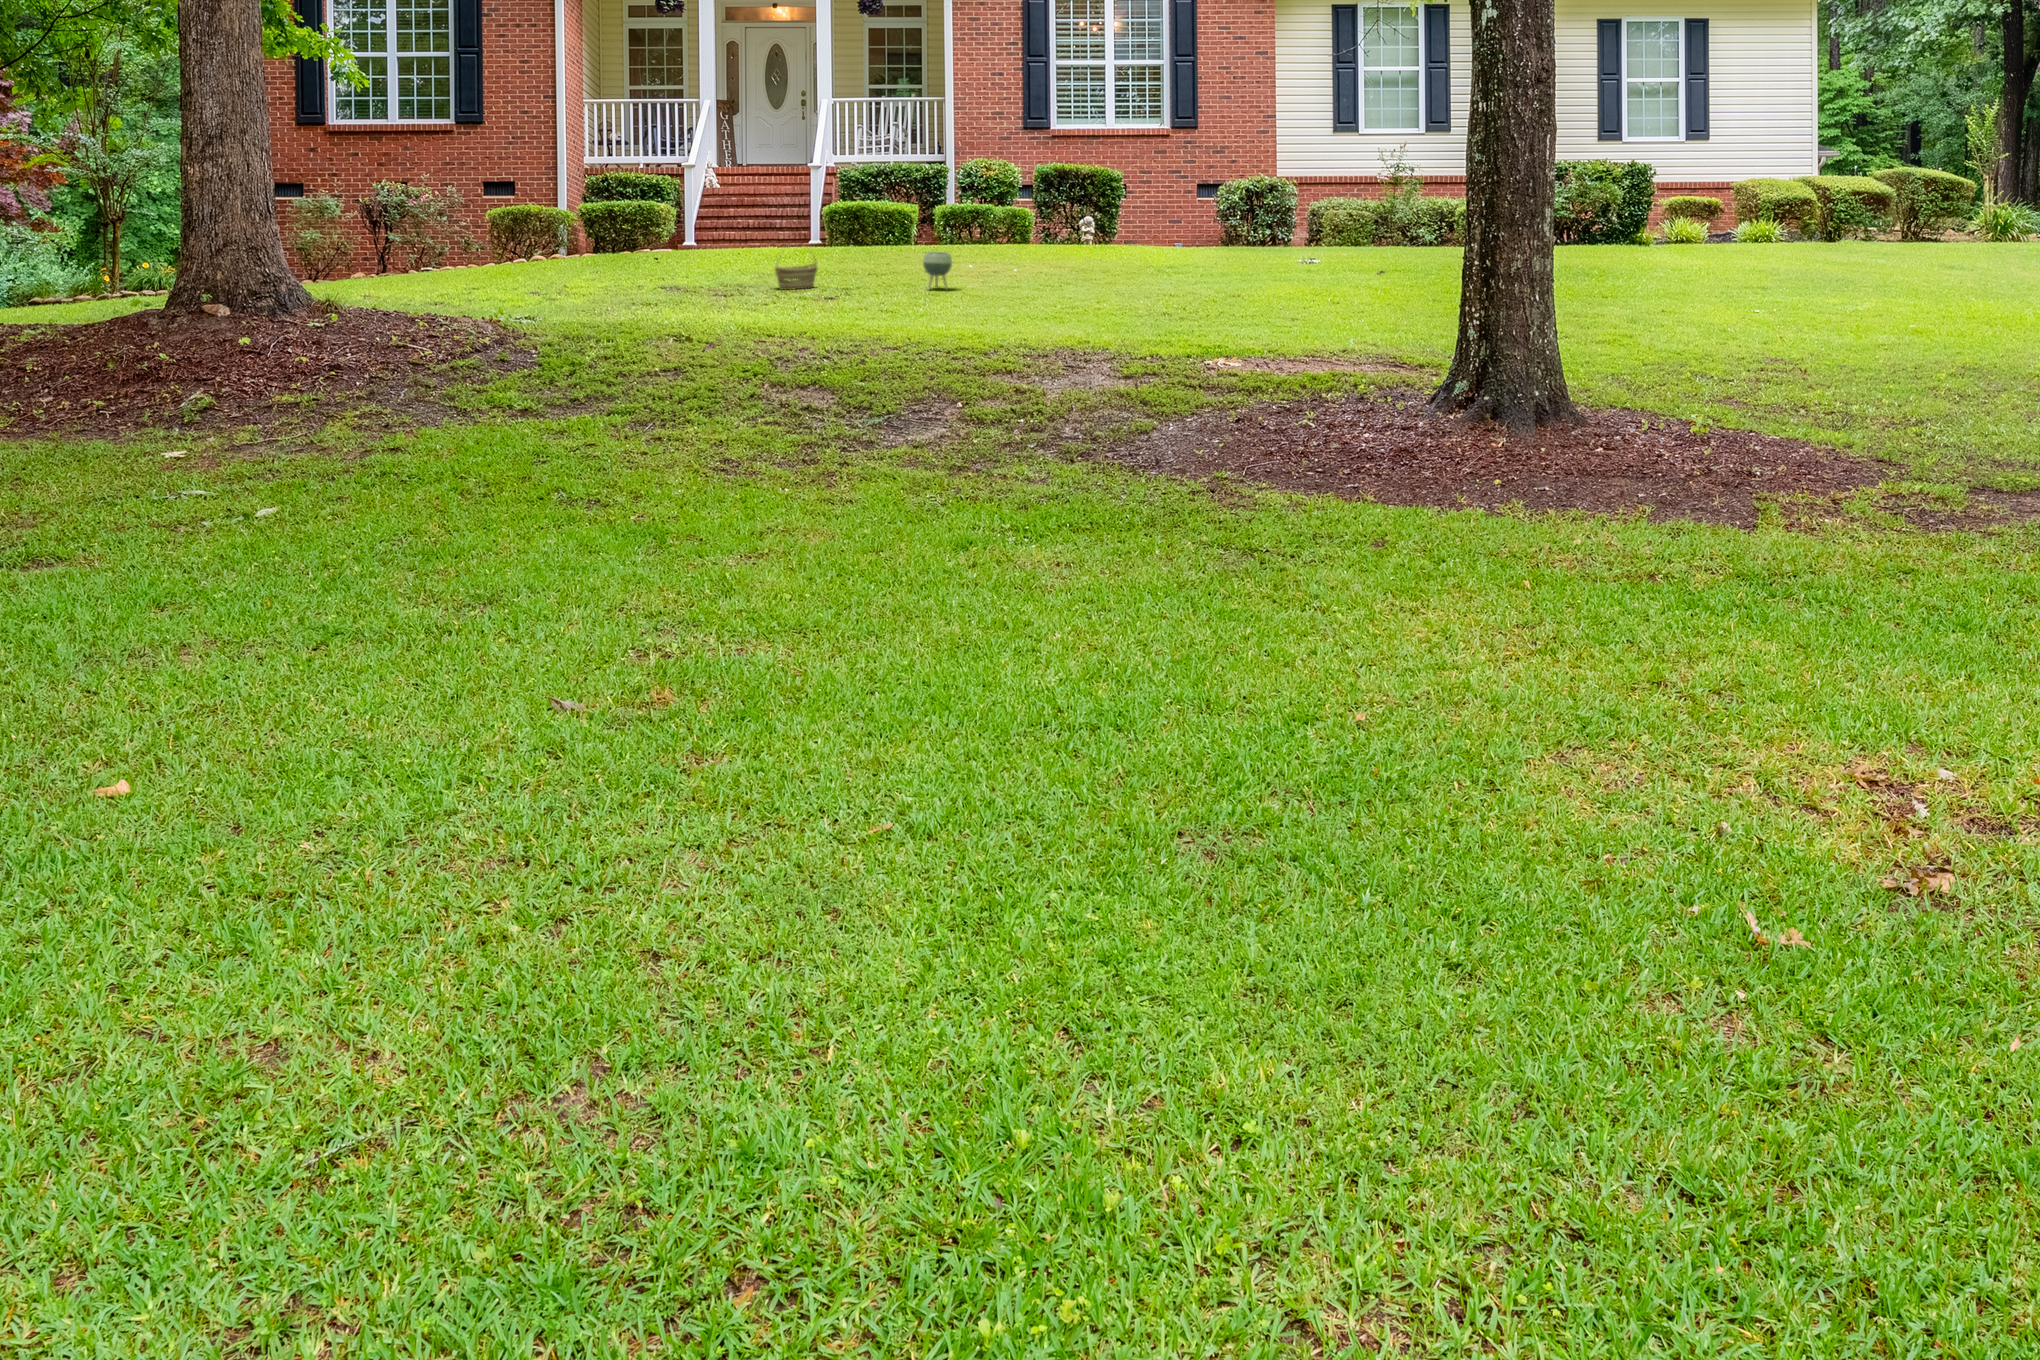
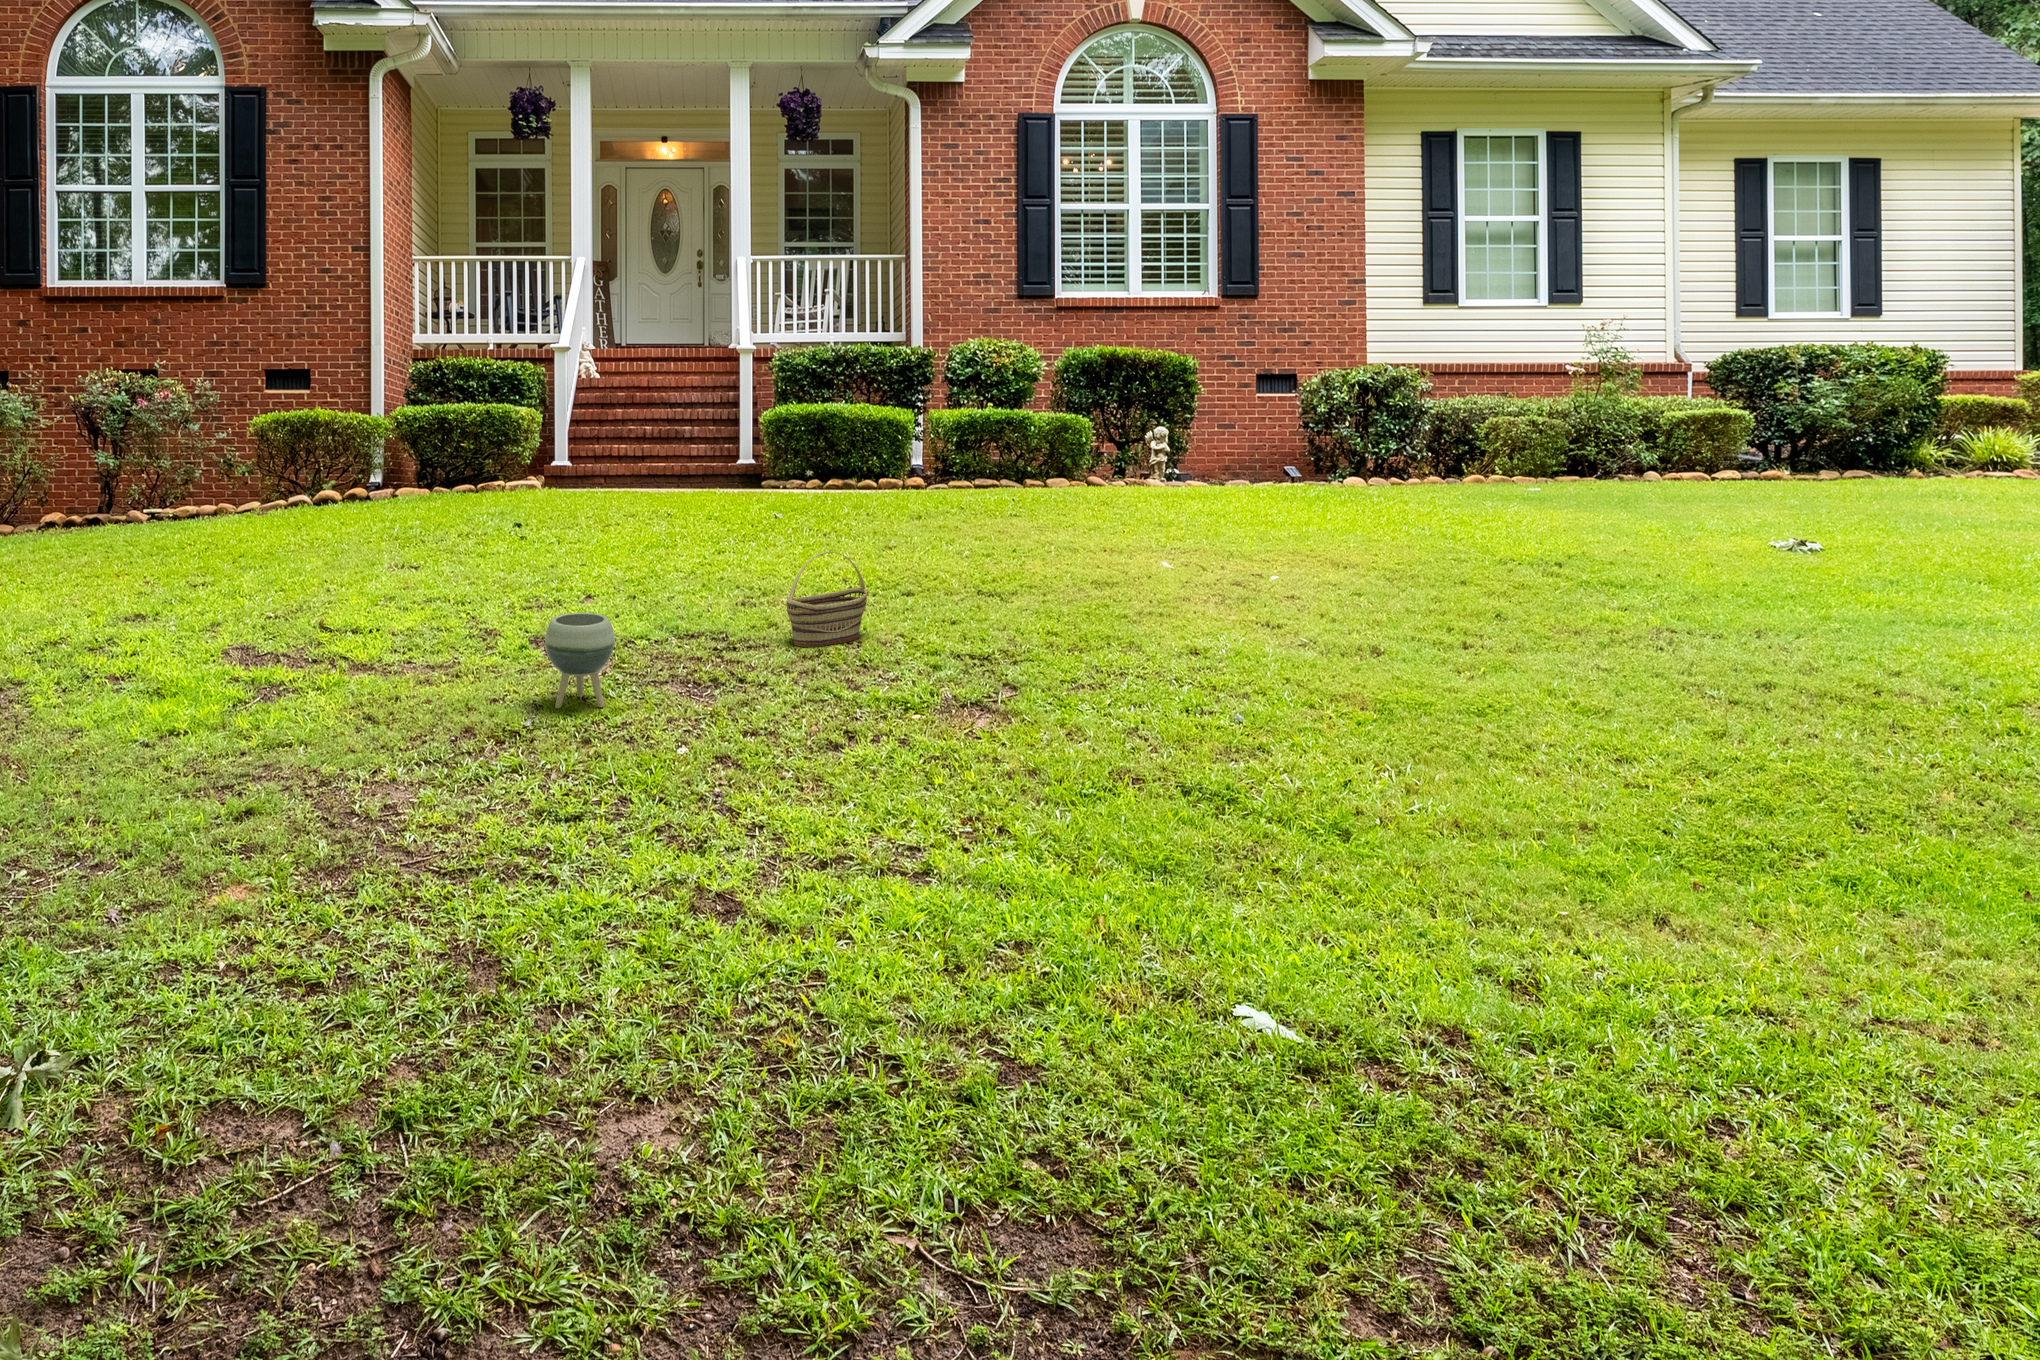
planter: present [923,252,952,289] -> present [545,613,615,709]

